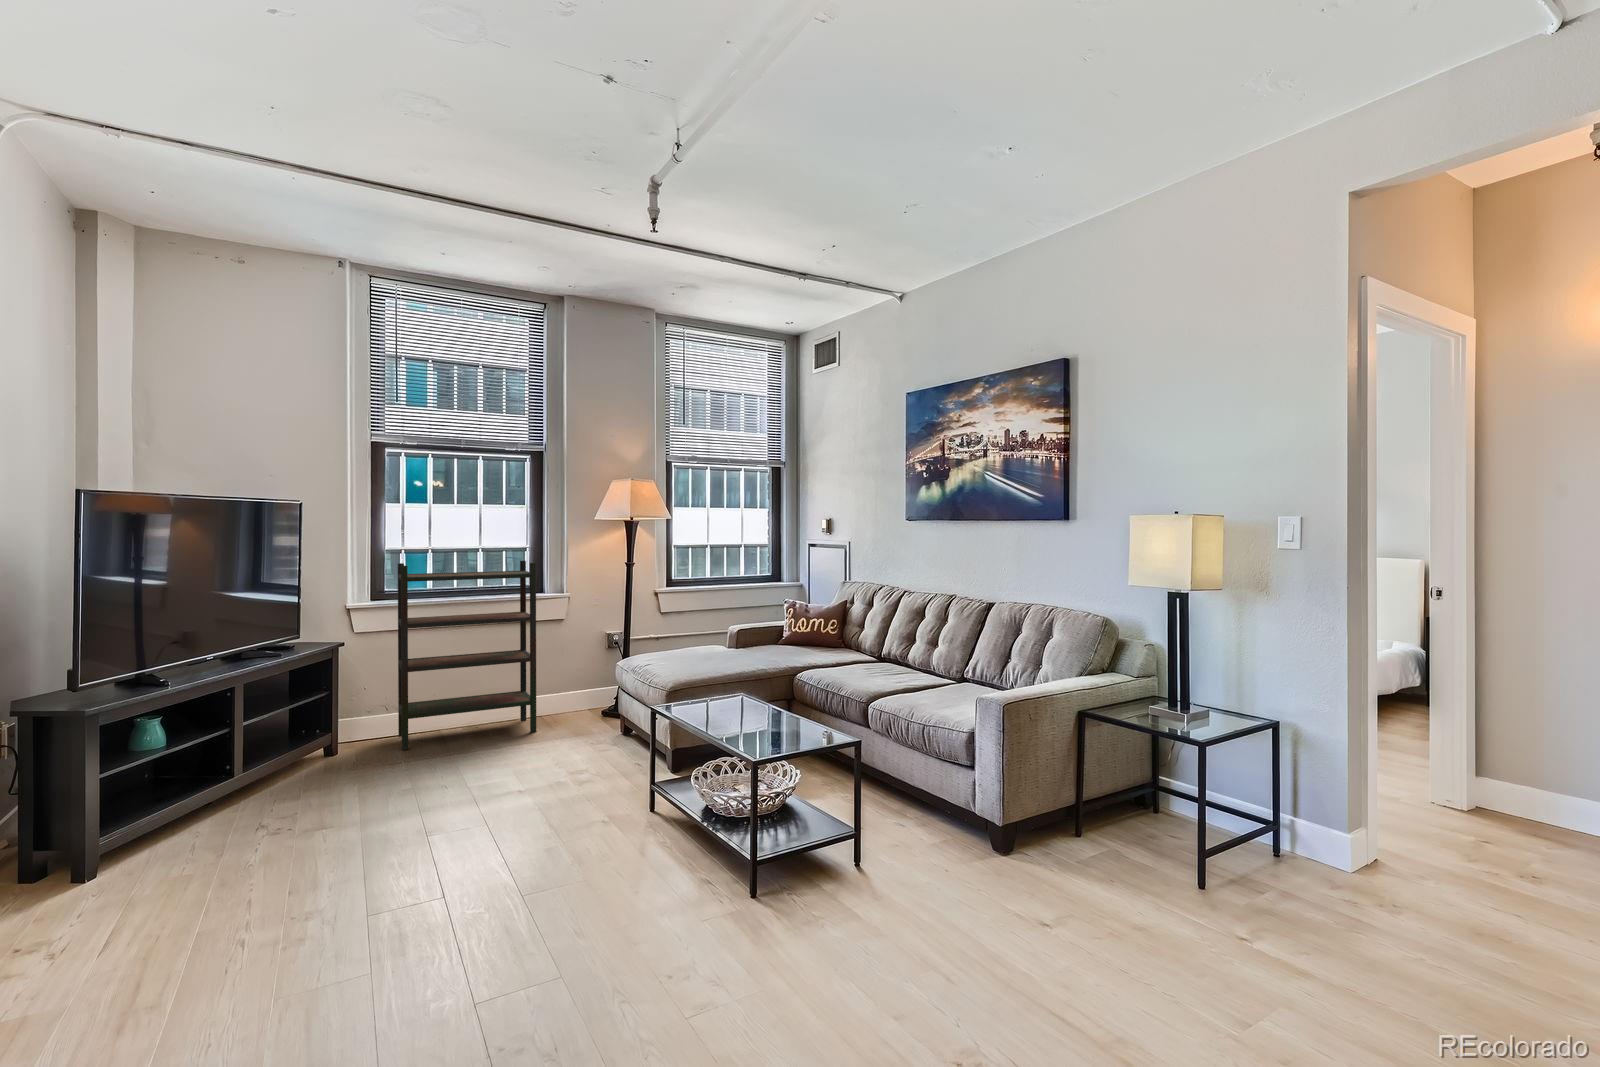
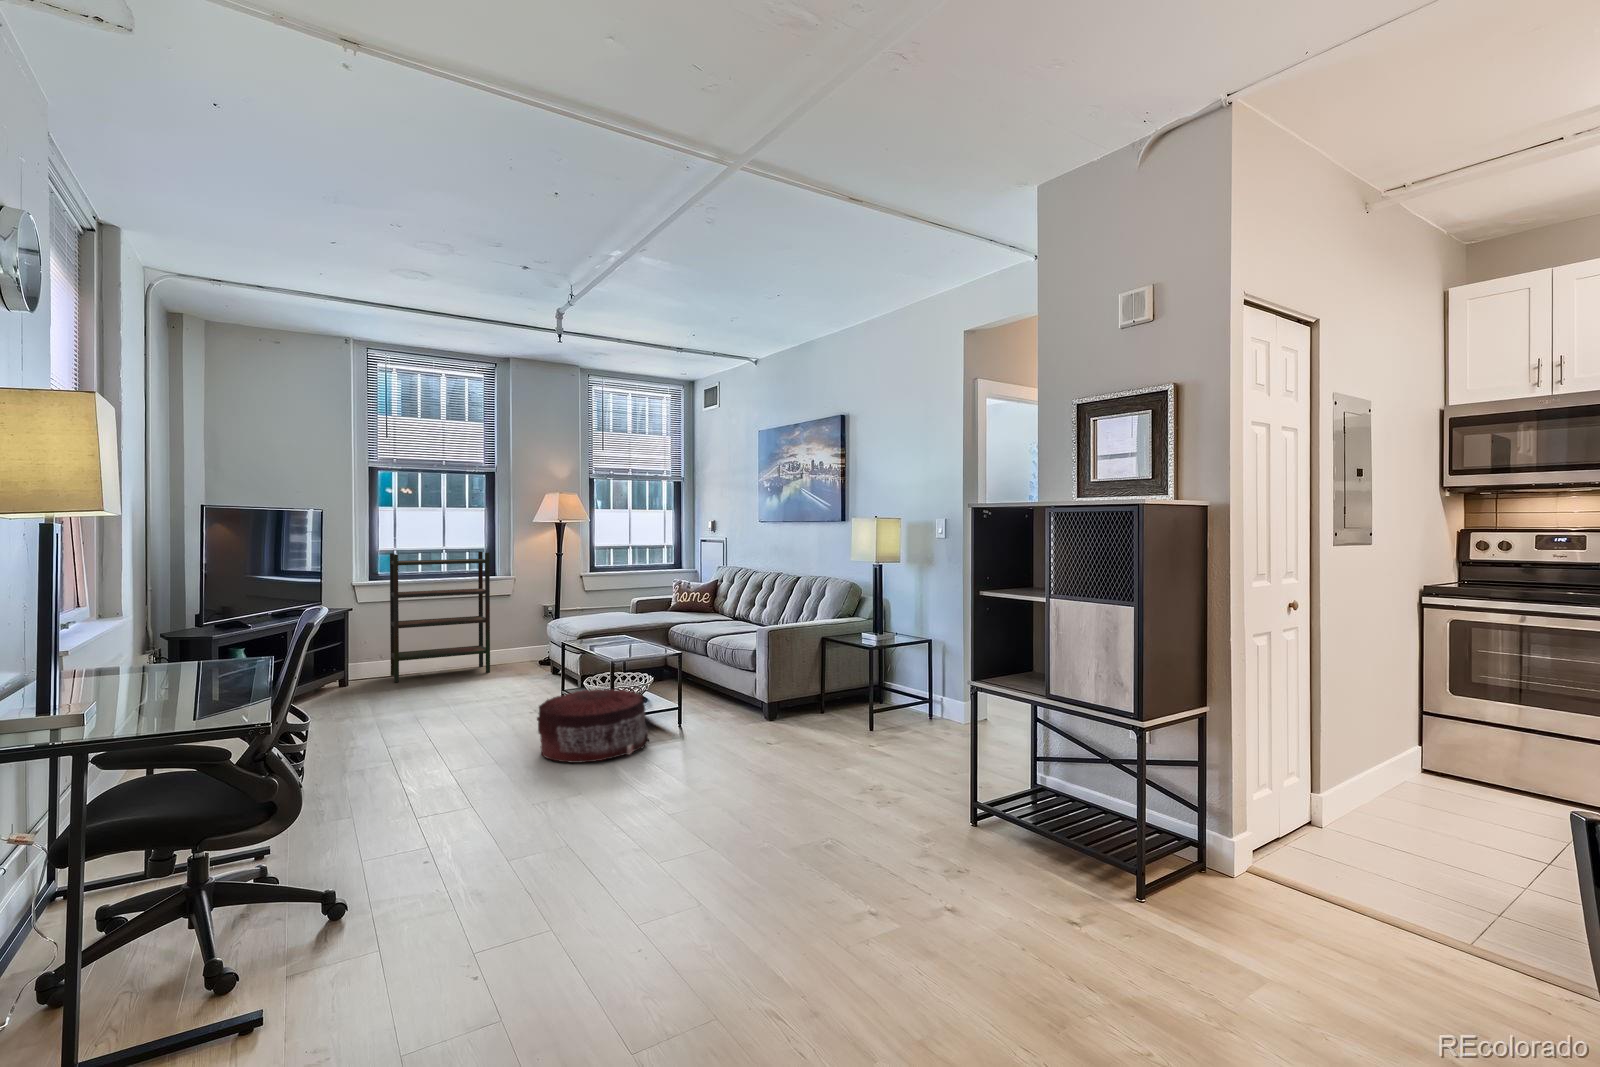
pouf: none [631,810,833,983] -> present [537,689,649,763]

